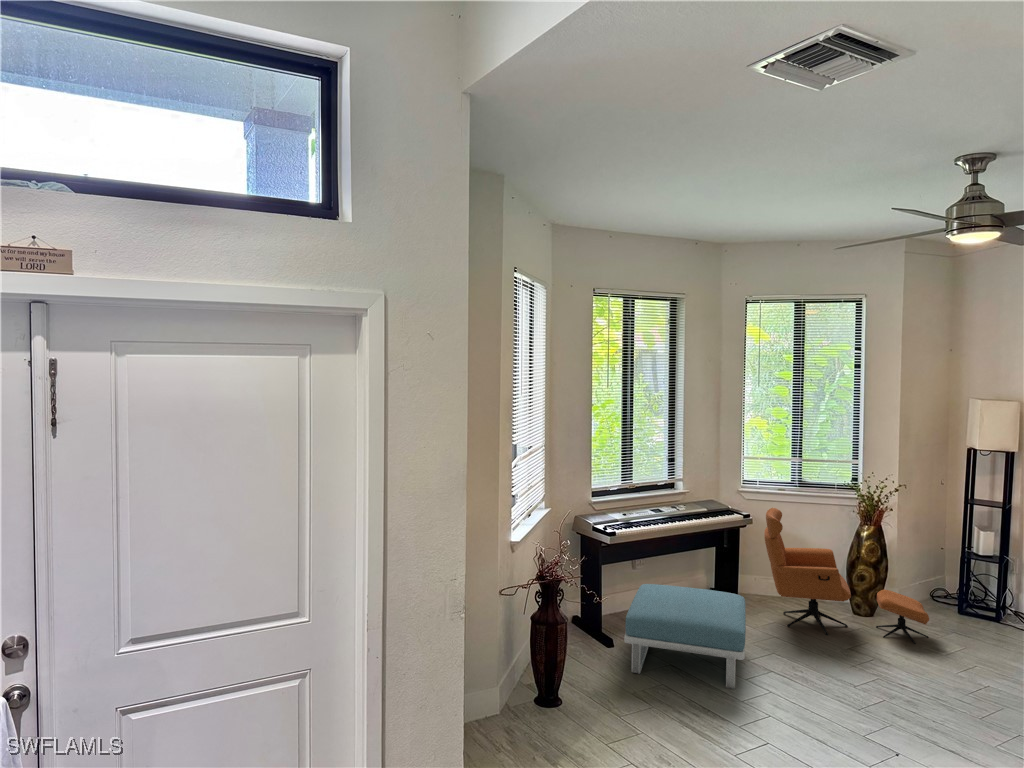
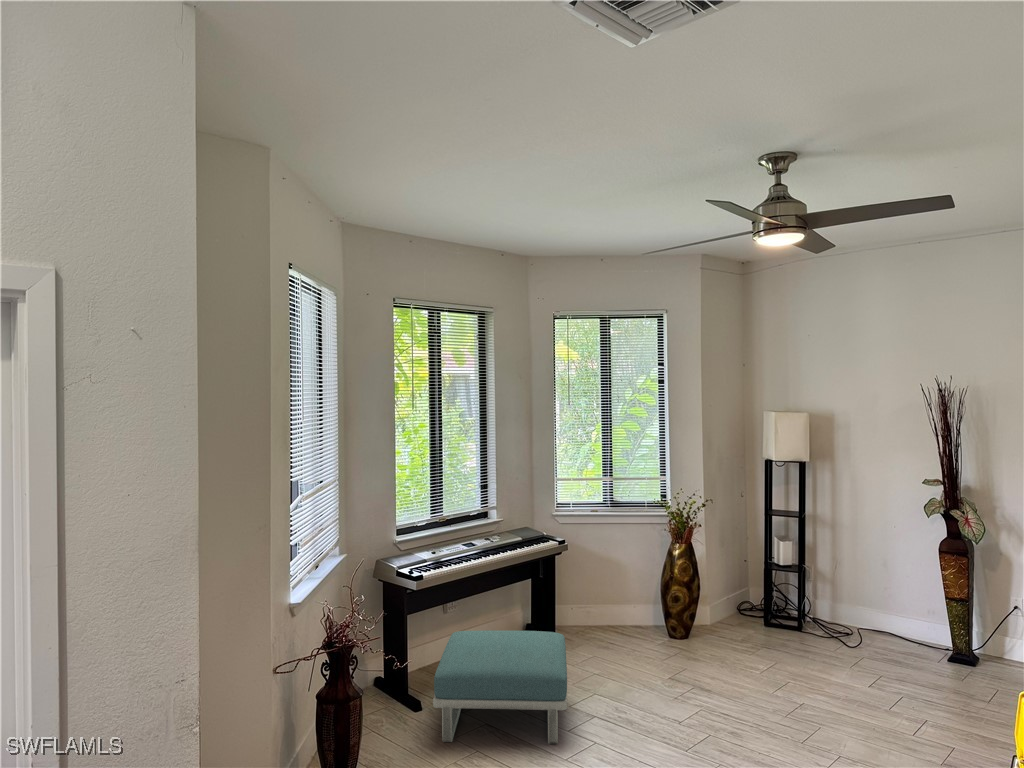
armchair: present [764,508,929,644] -> none [582,533,741,665]

